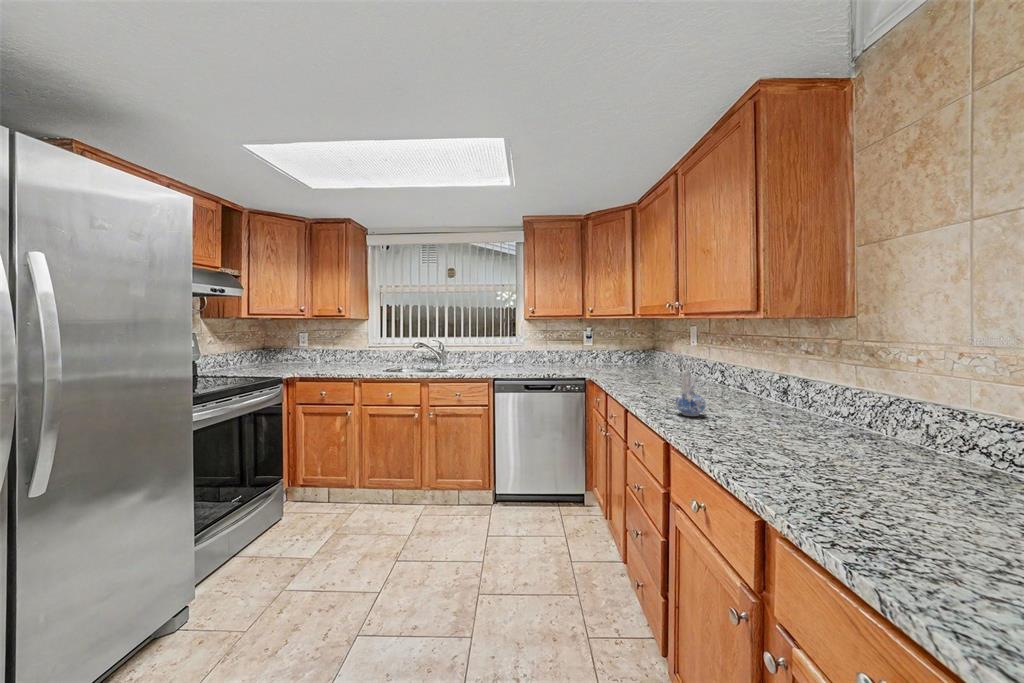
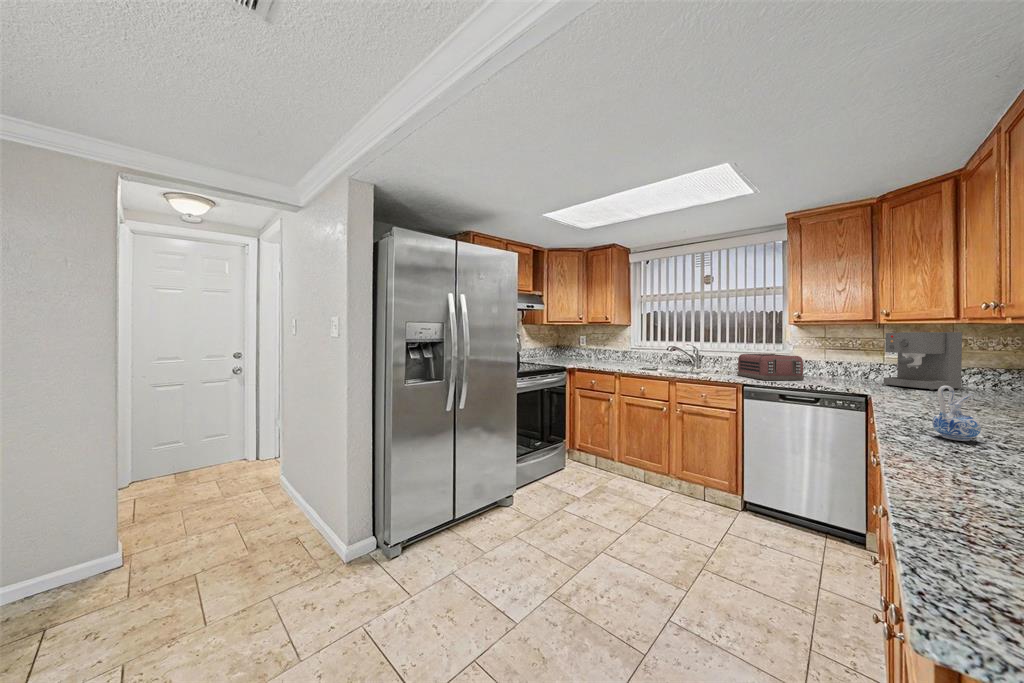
coffee maker: none [590,325,632,371] -> present [884,332,962,390]
toaster: none [483,347,537,373] -> present [737,354,804,380]

